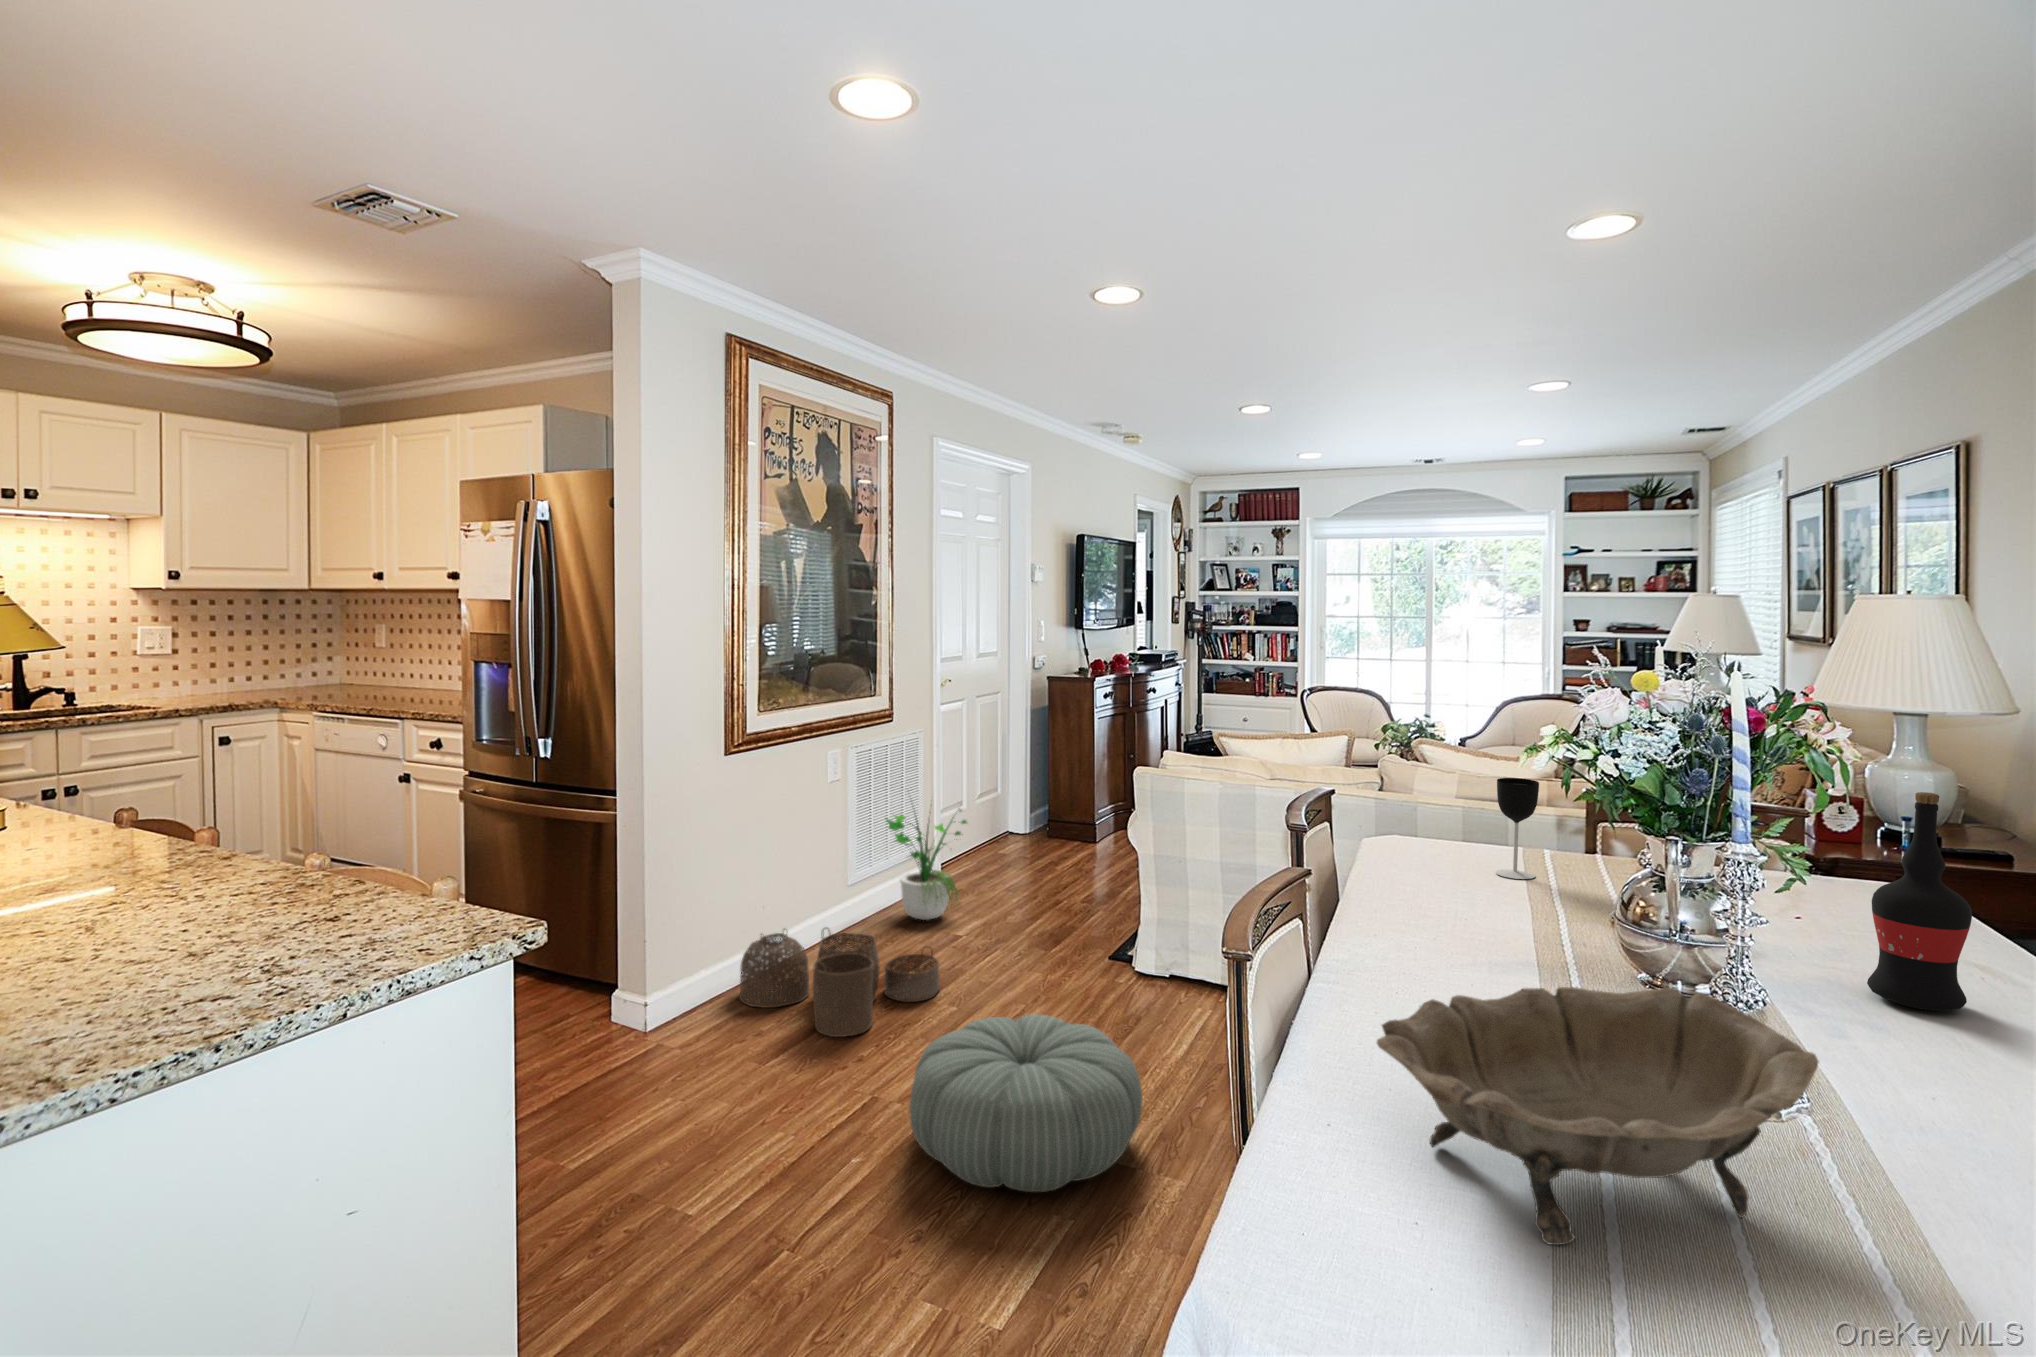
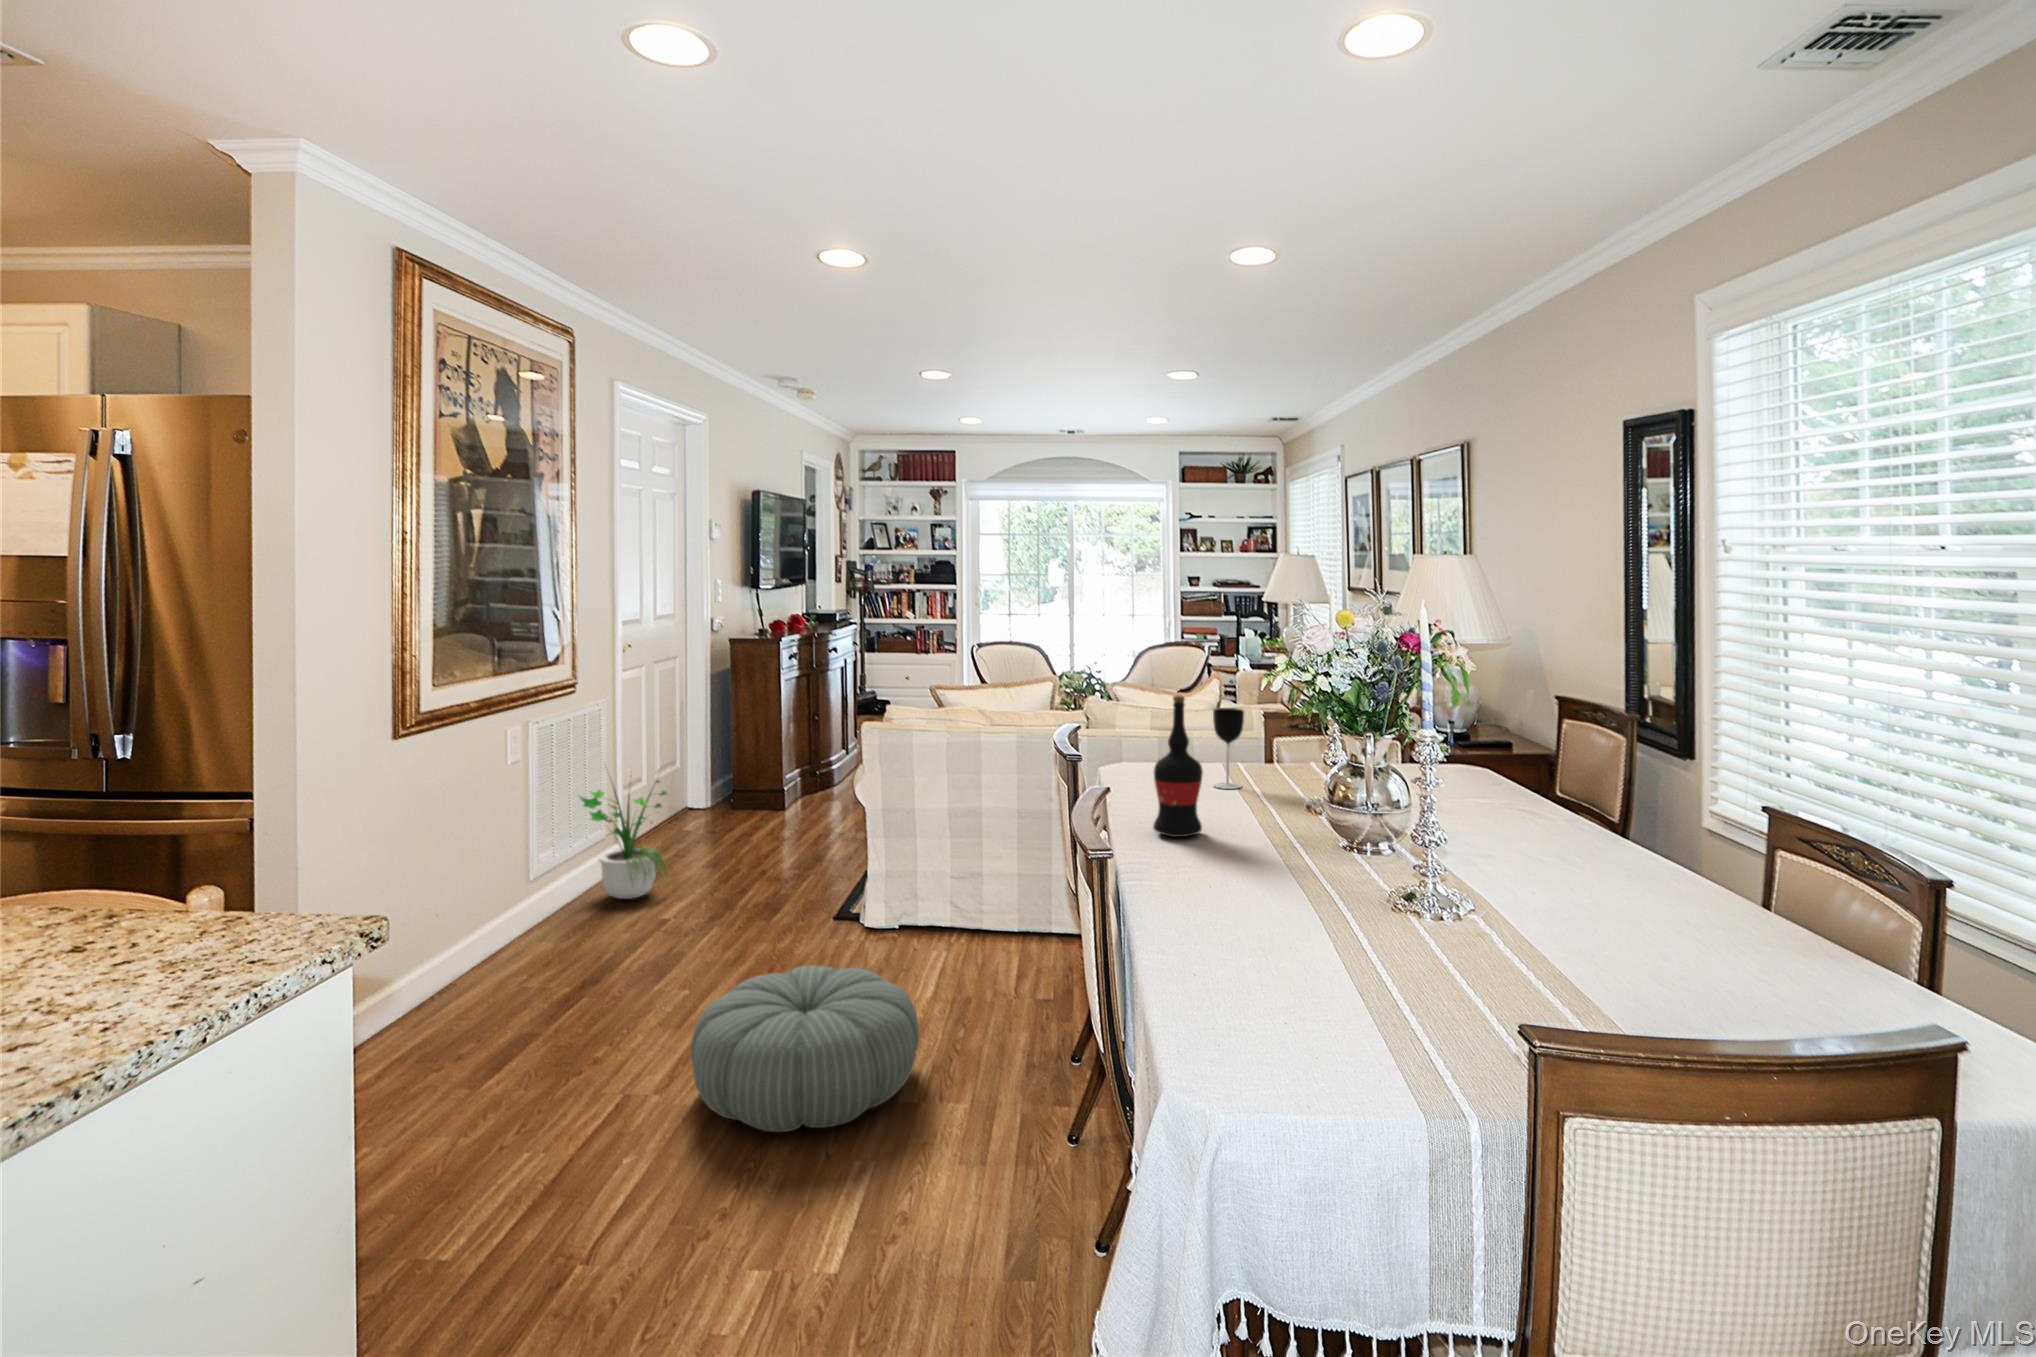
wine bottle: present [1867,792,1972,1011] -> present [1153,695,1203,837]
woven basket: present [739,928,939,1037] -> none [438,915,672,1027]
decorative bowl: present [1376,987,1818,1245] -> none [1246,841,1513,1017]

